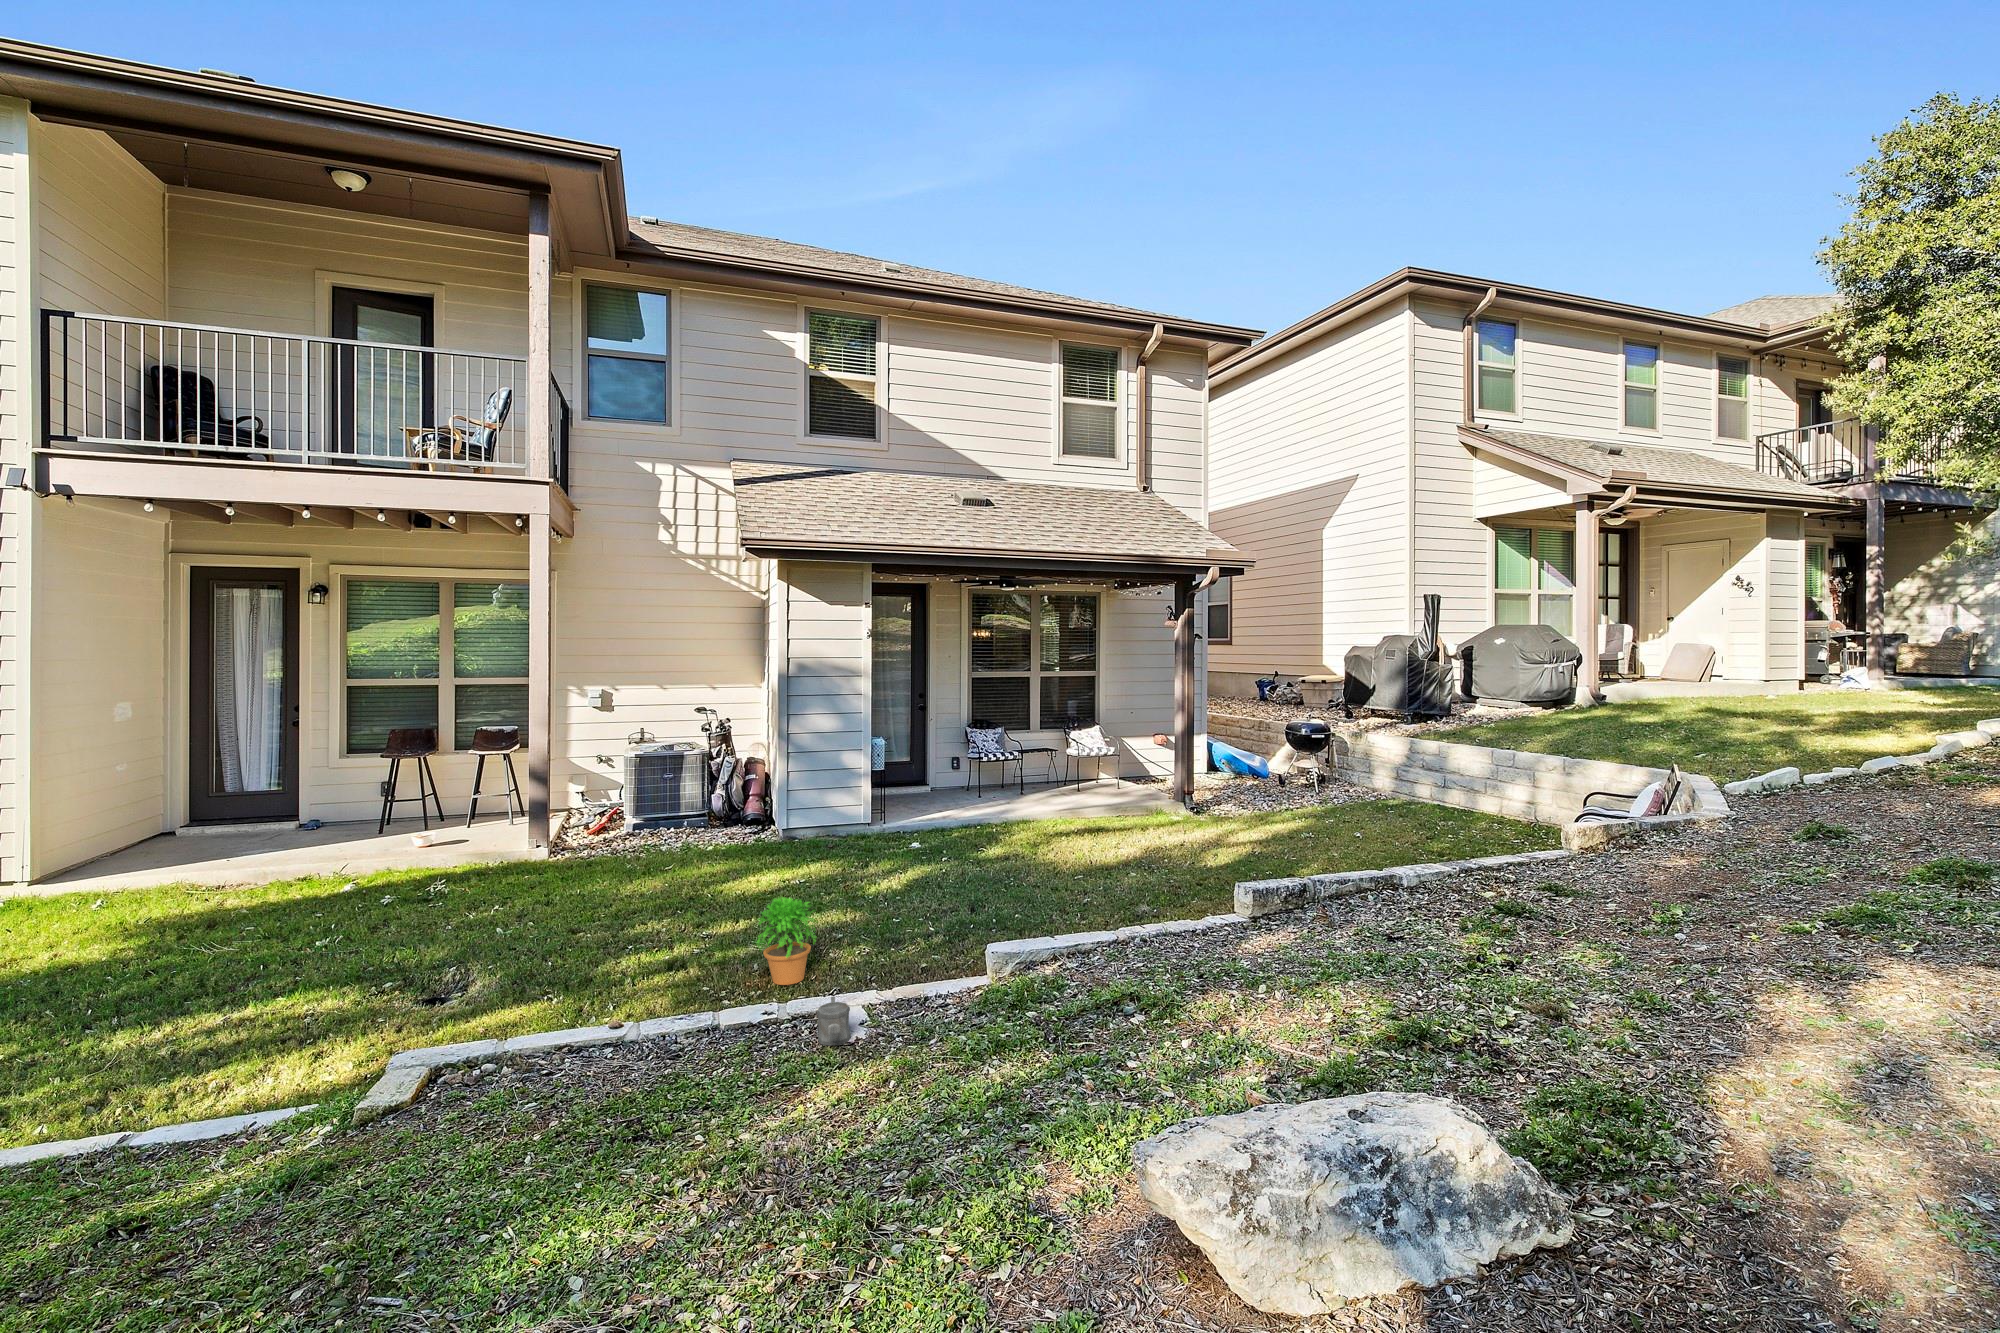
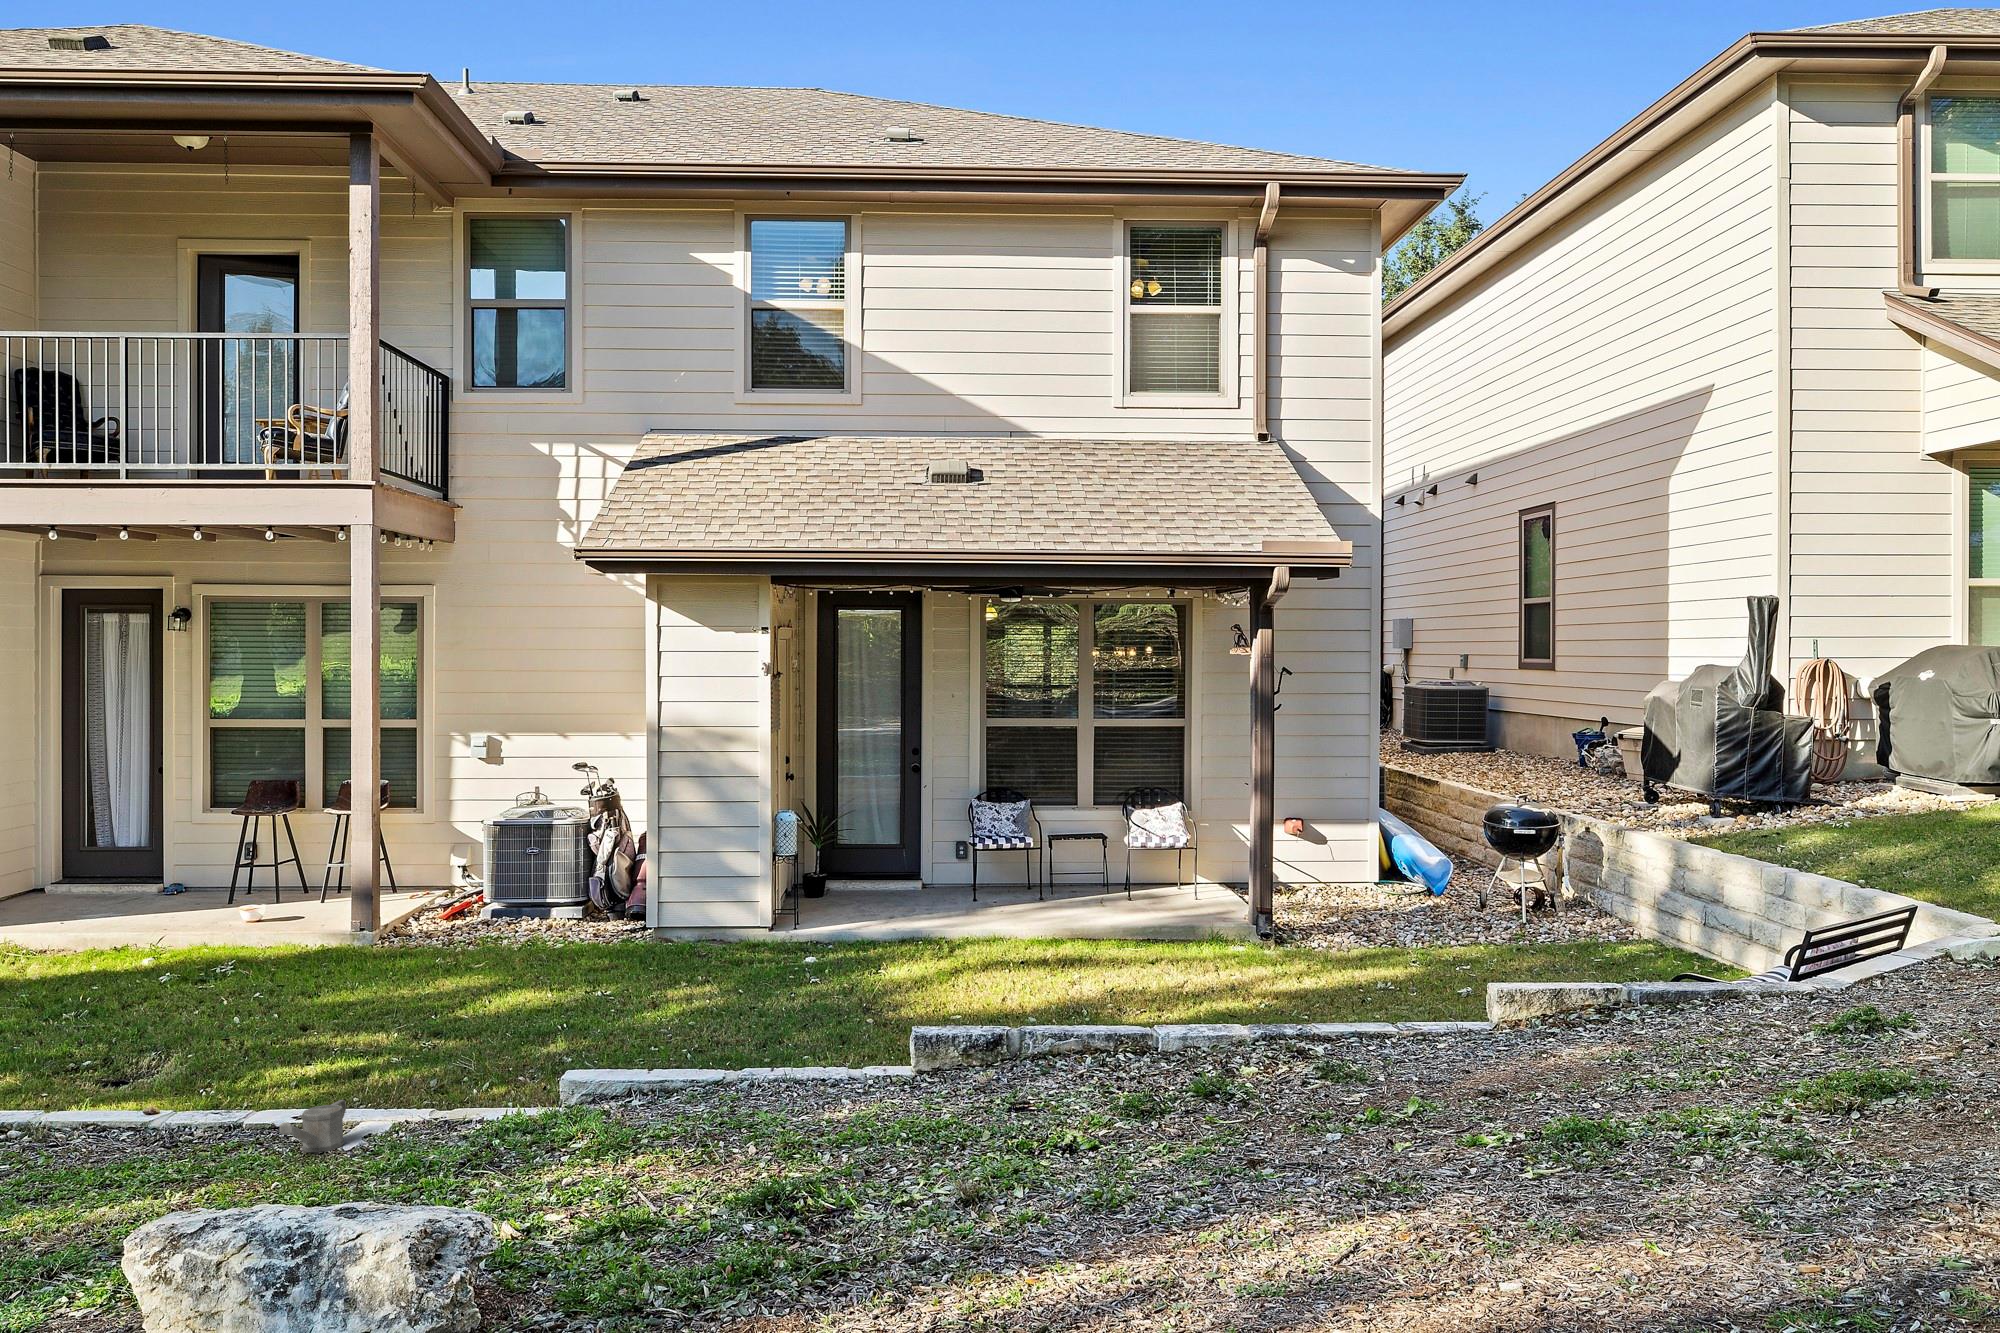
potted plant: present [757,897,817,985] -> none [373,989,465,1098]

